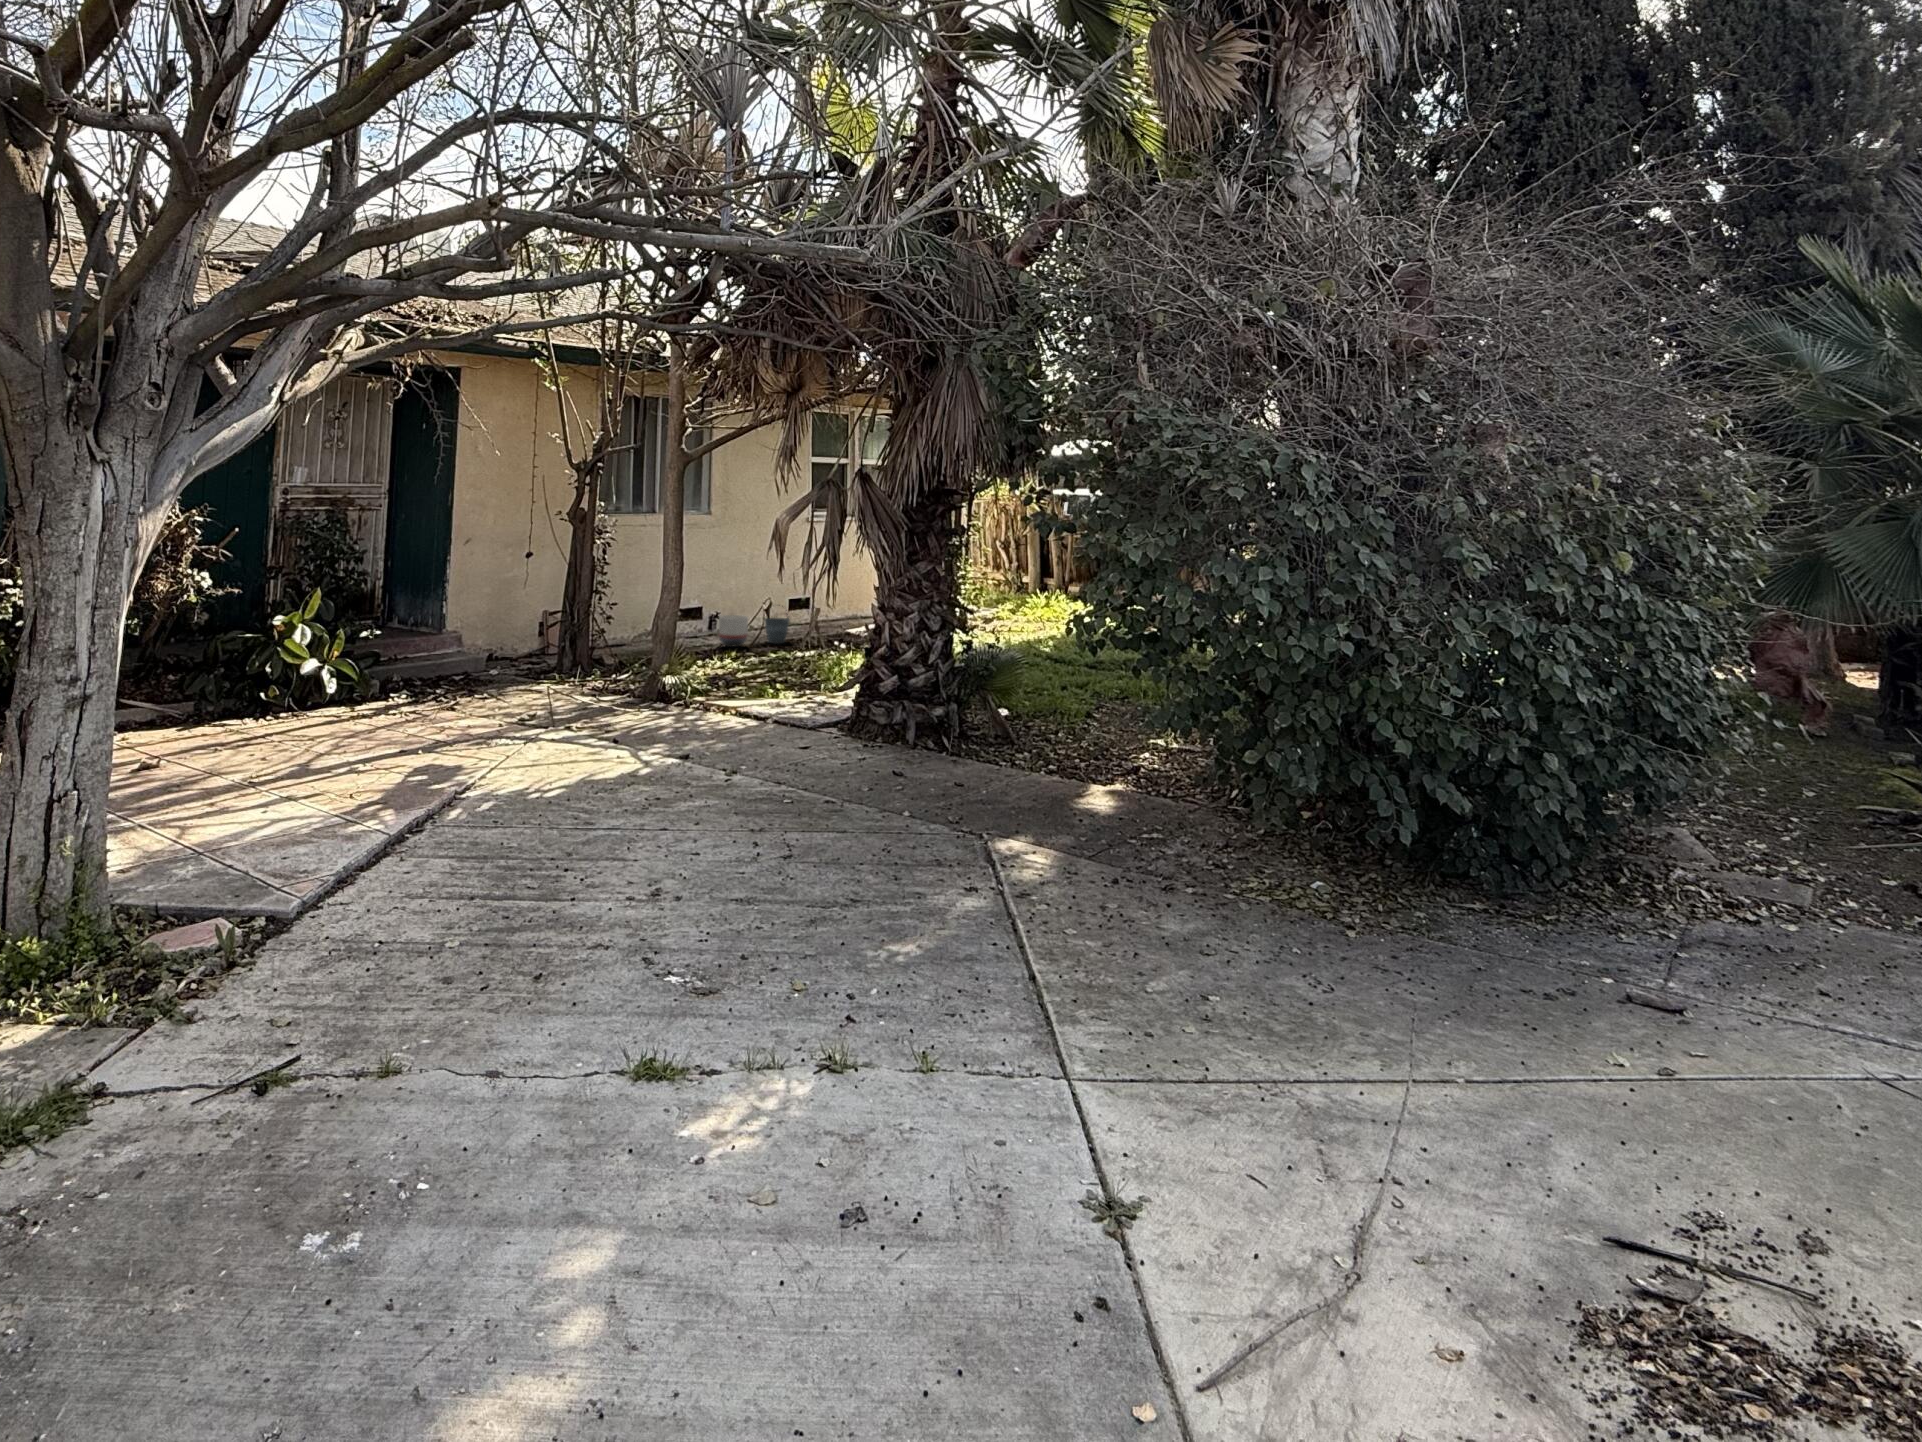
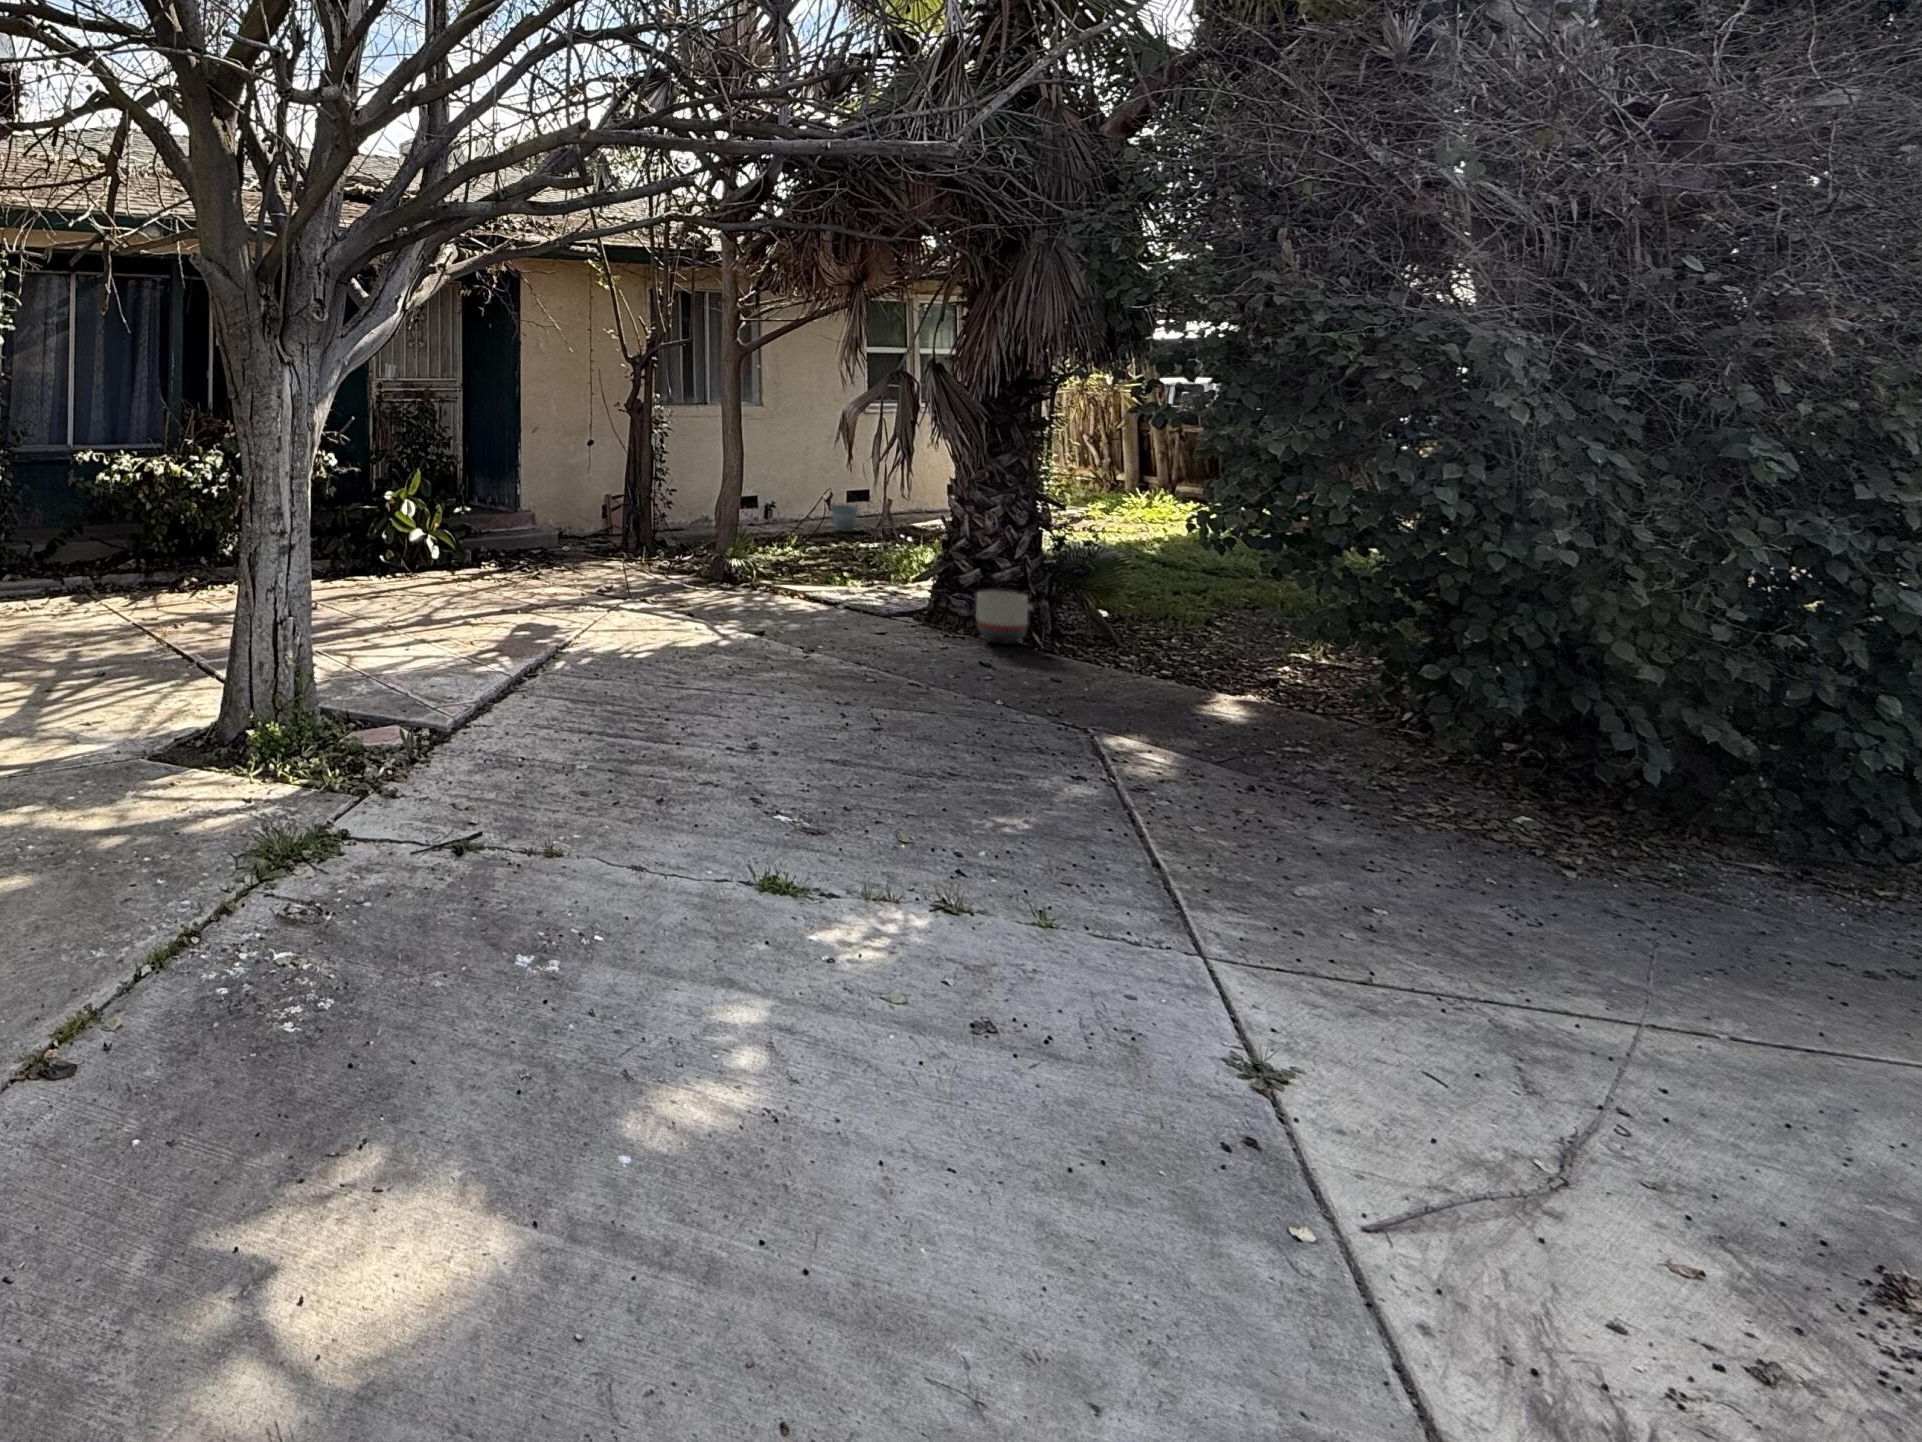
planter: present [719,615,748,647] -> present [977,590,1028,644]

